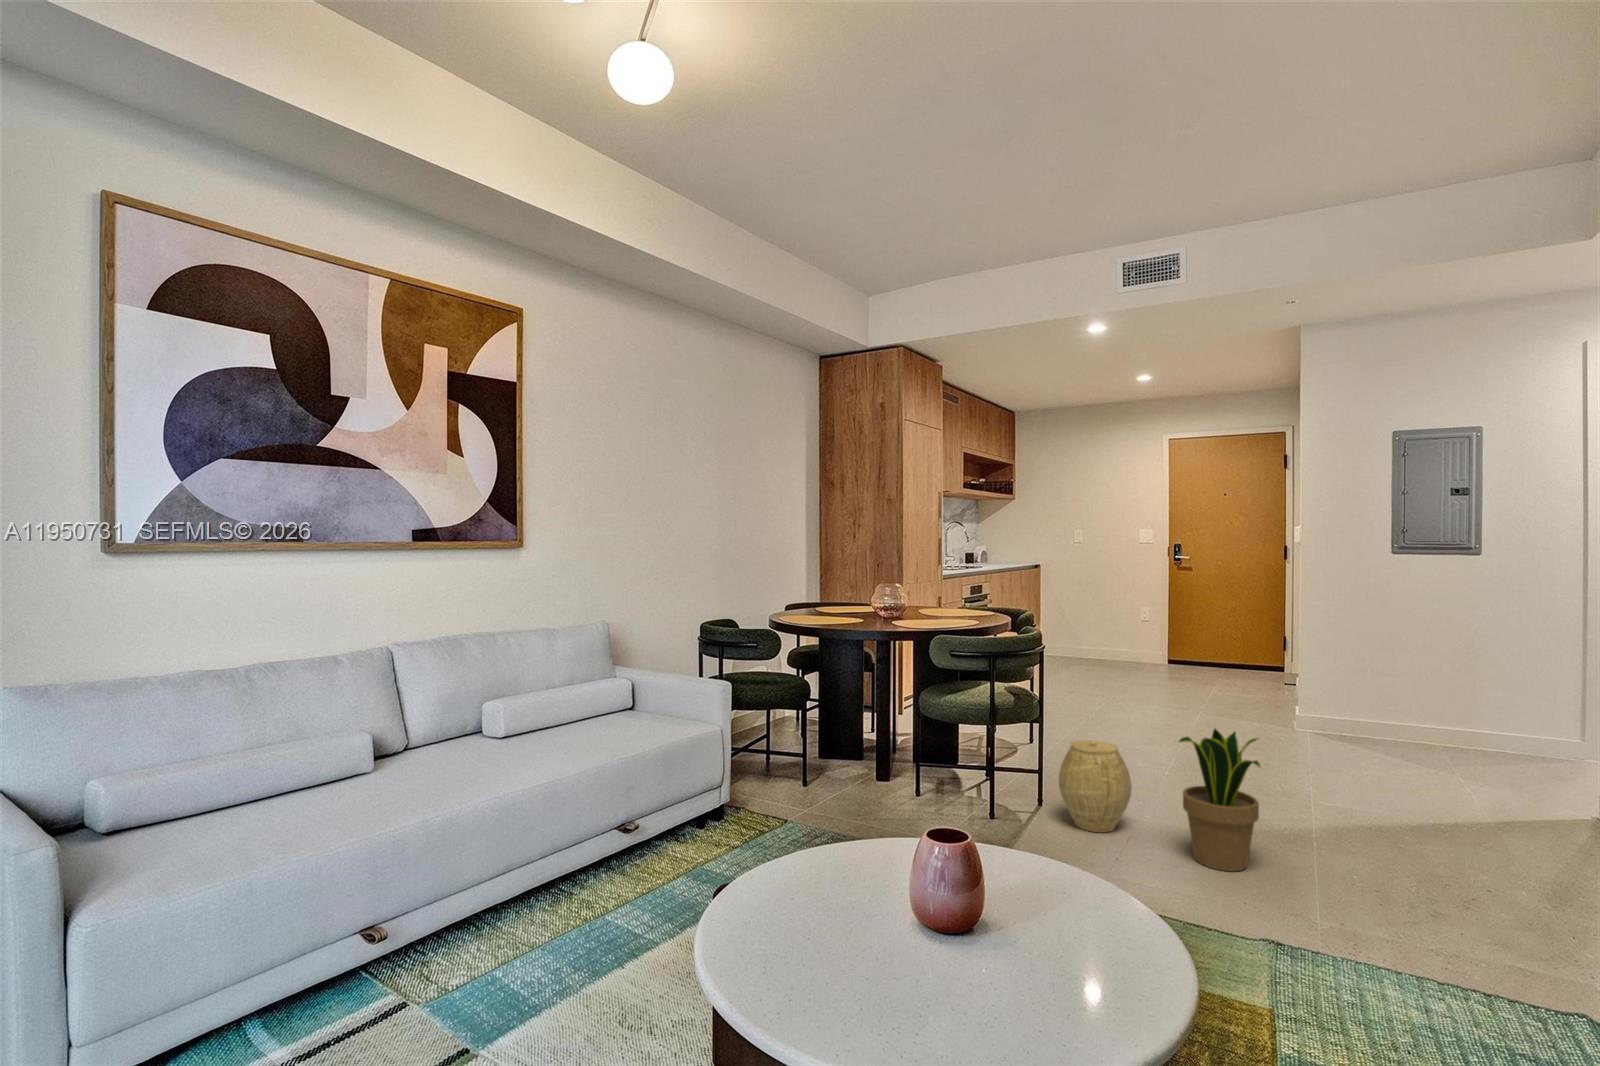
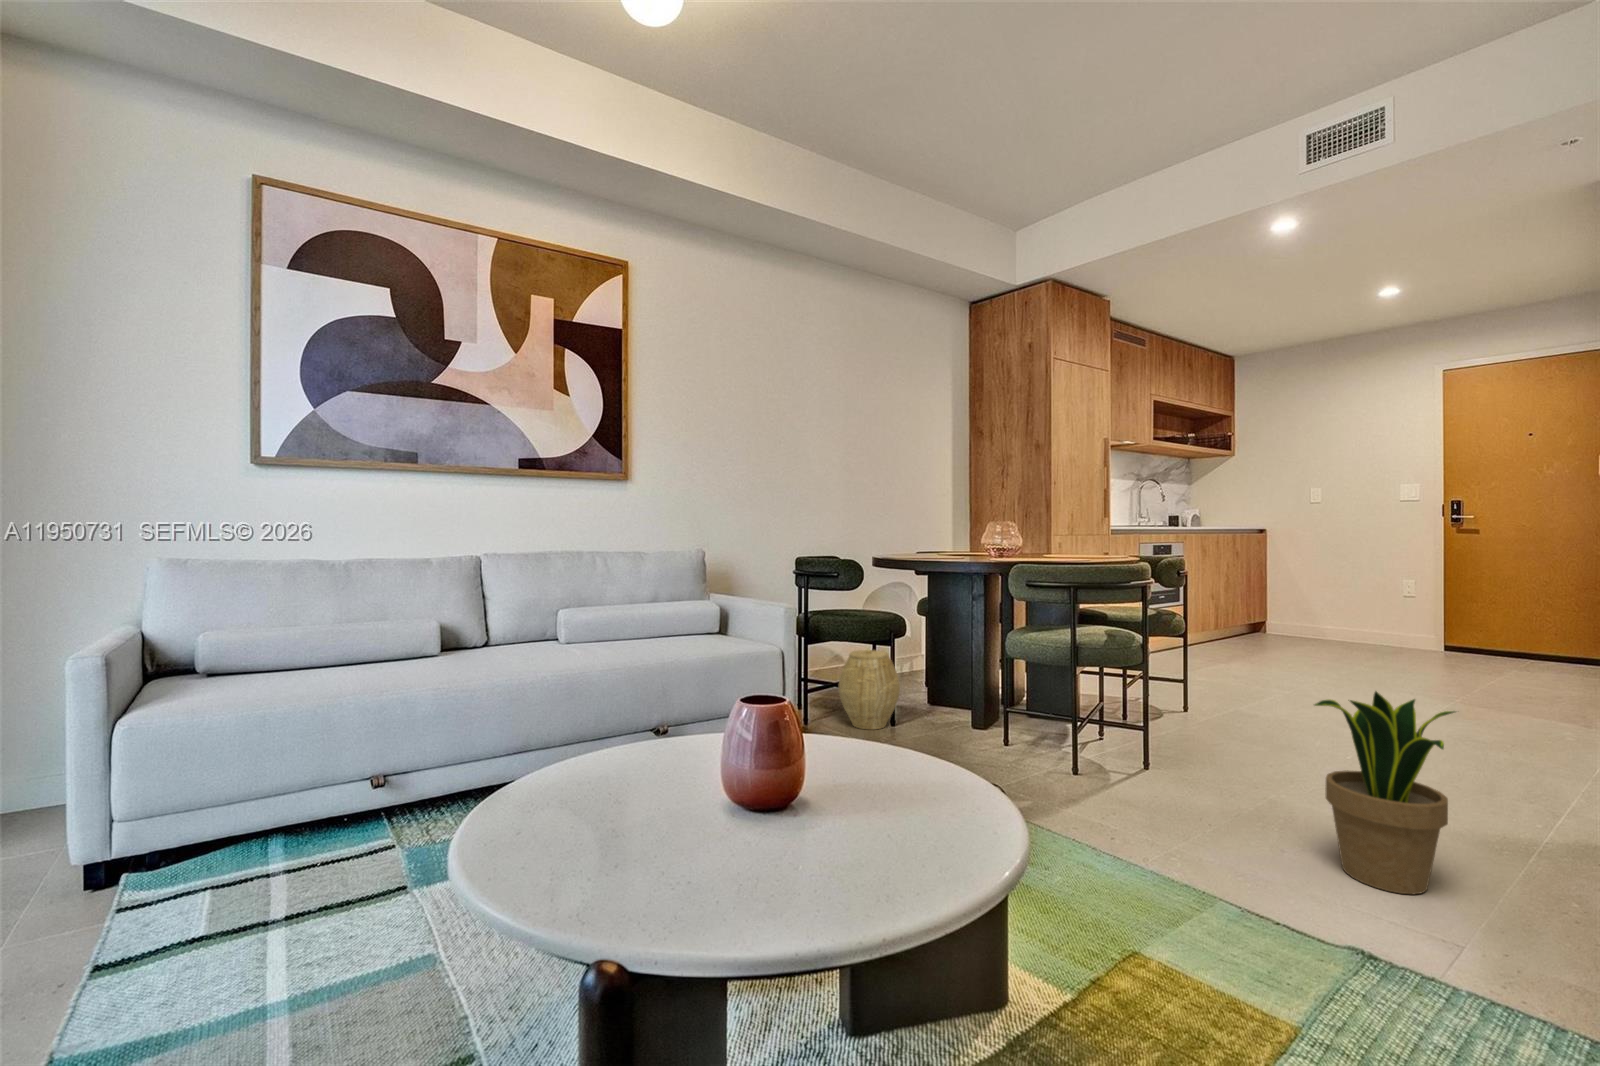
woven basket: present [1058,740,1132,832] -> present [839,649,900,729]

